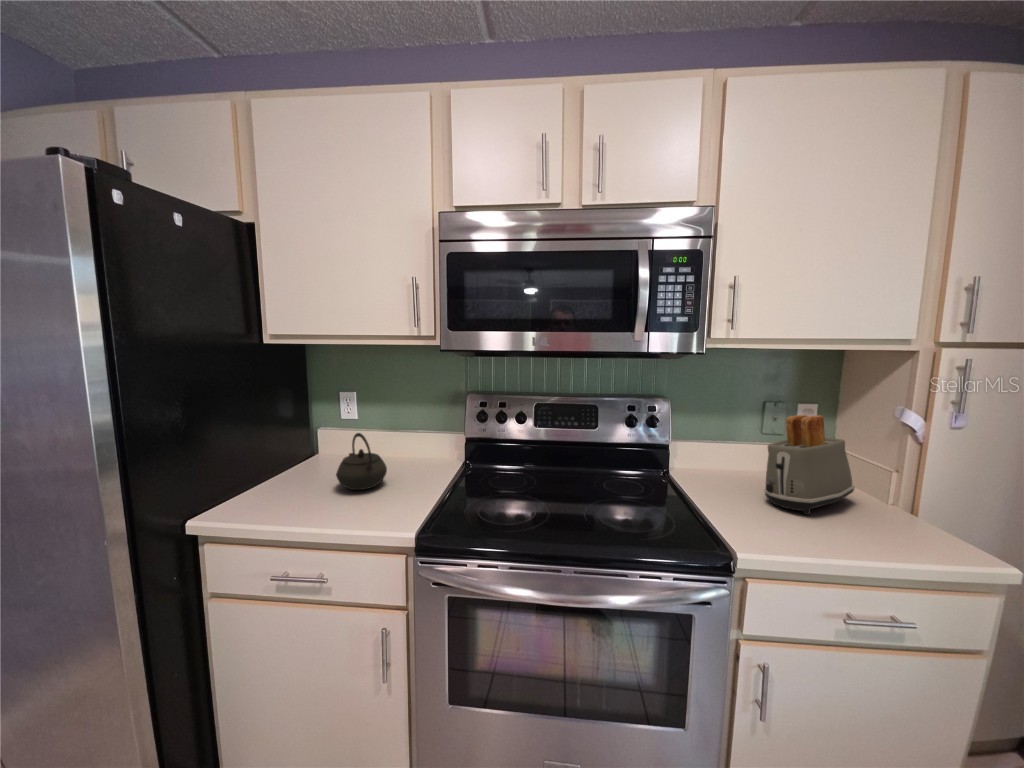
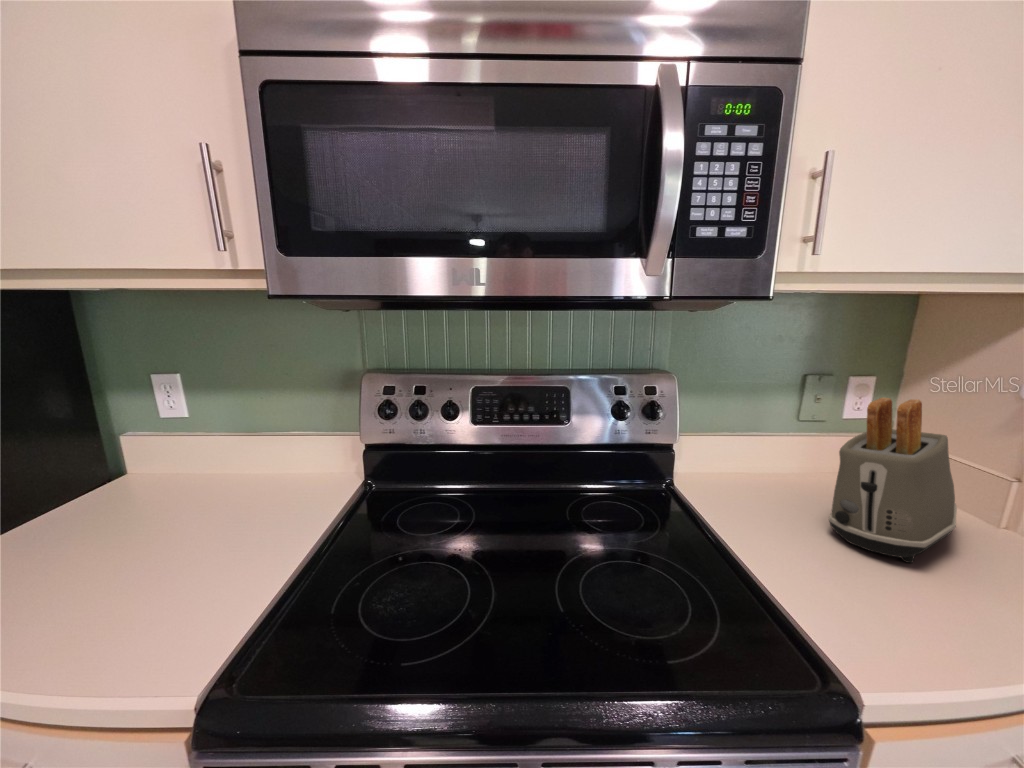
kettle: present [336,433,387,490] -> none [87,456,207,564]

